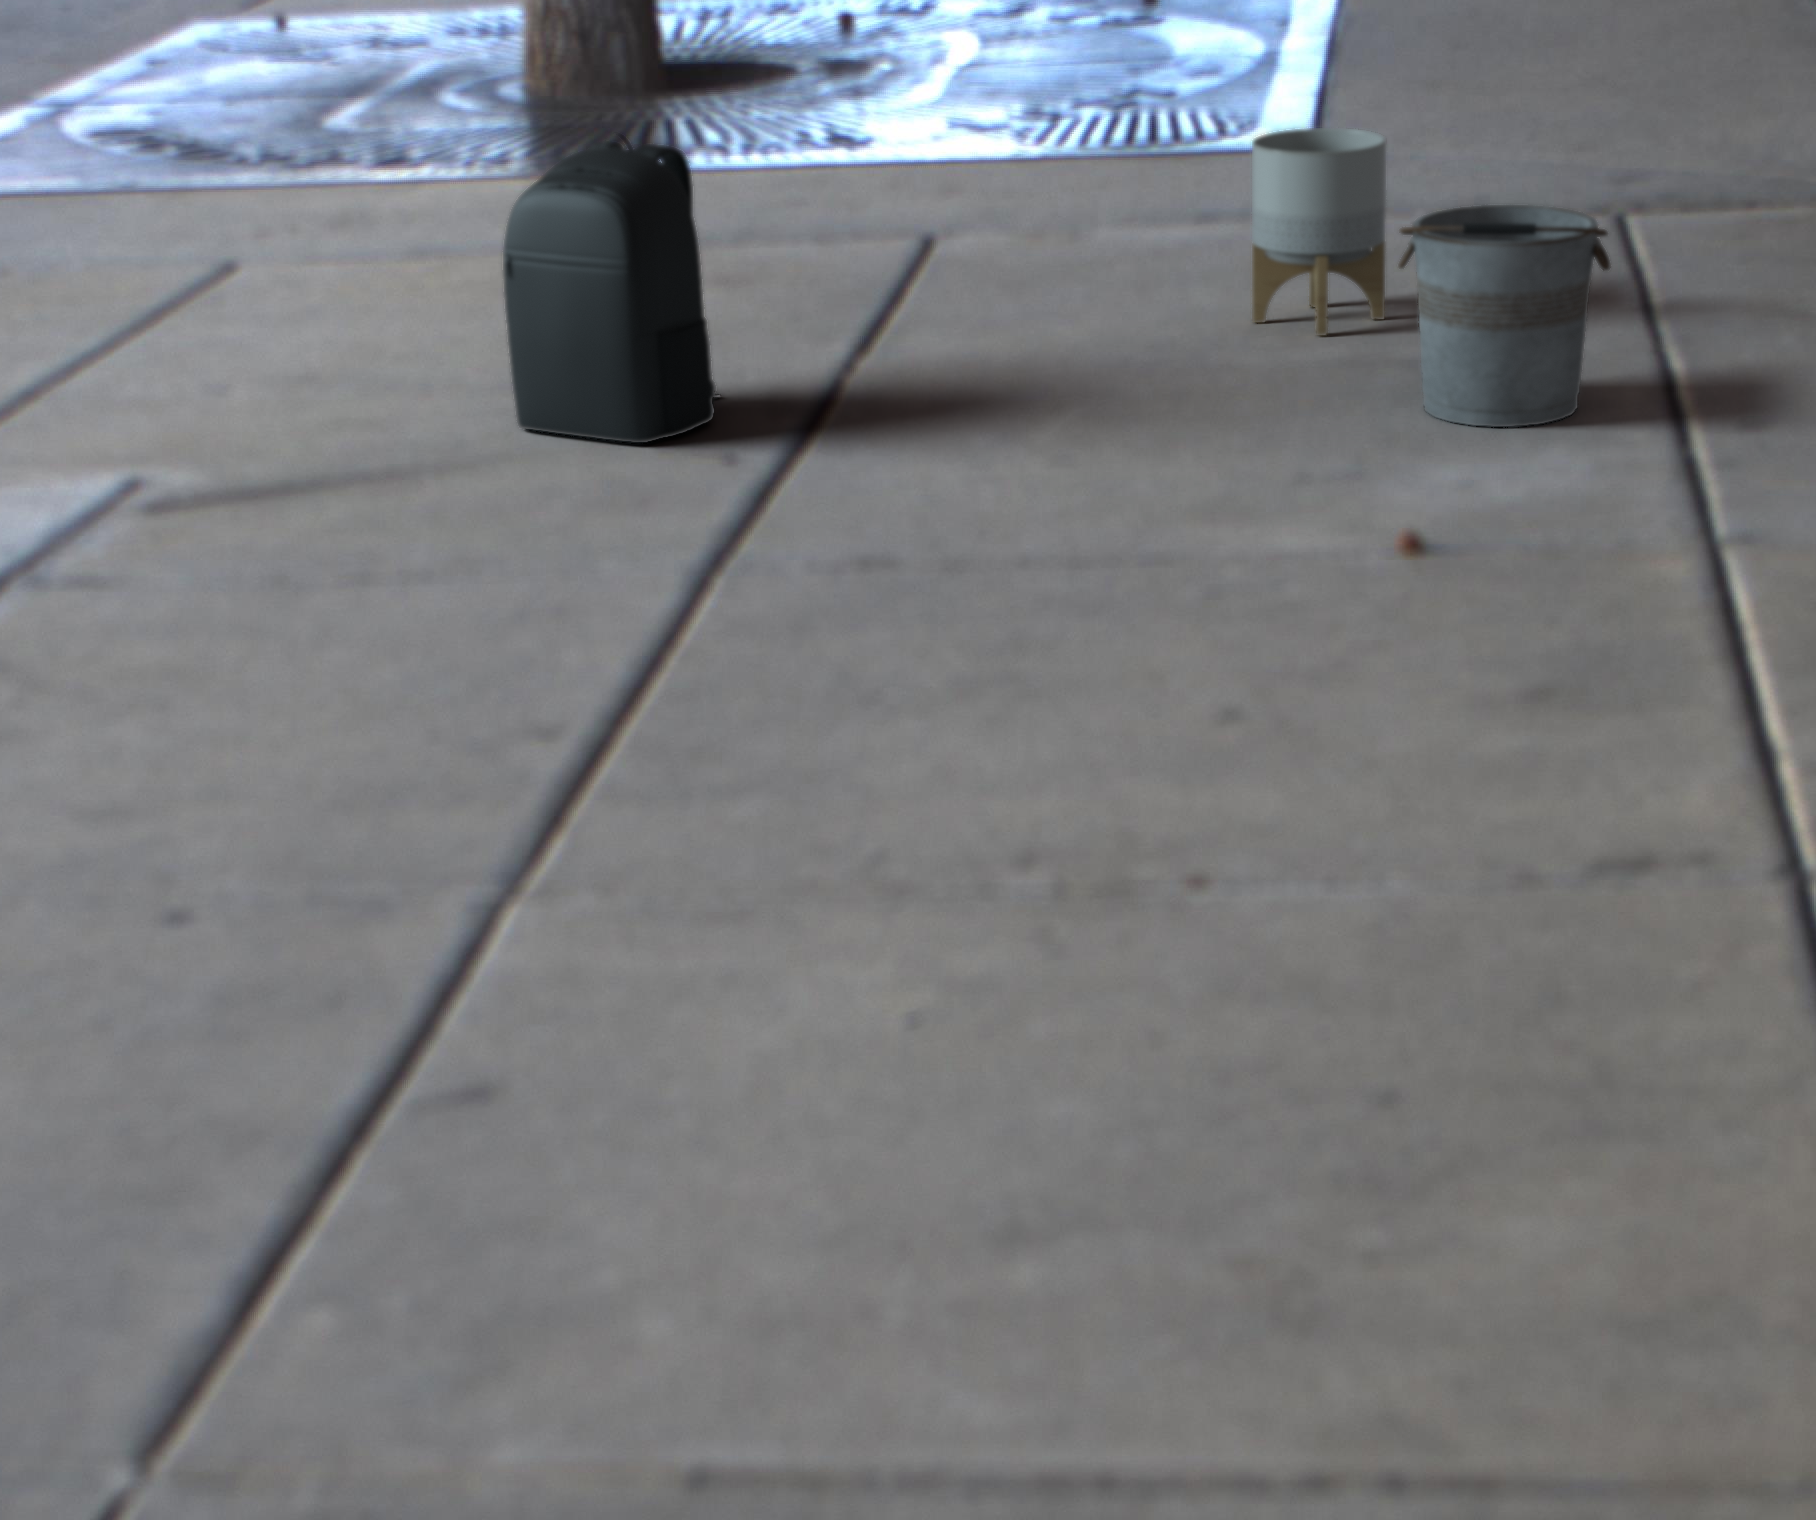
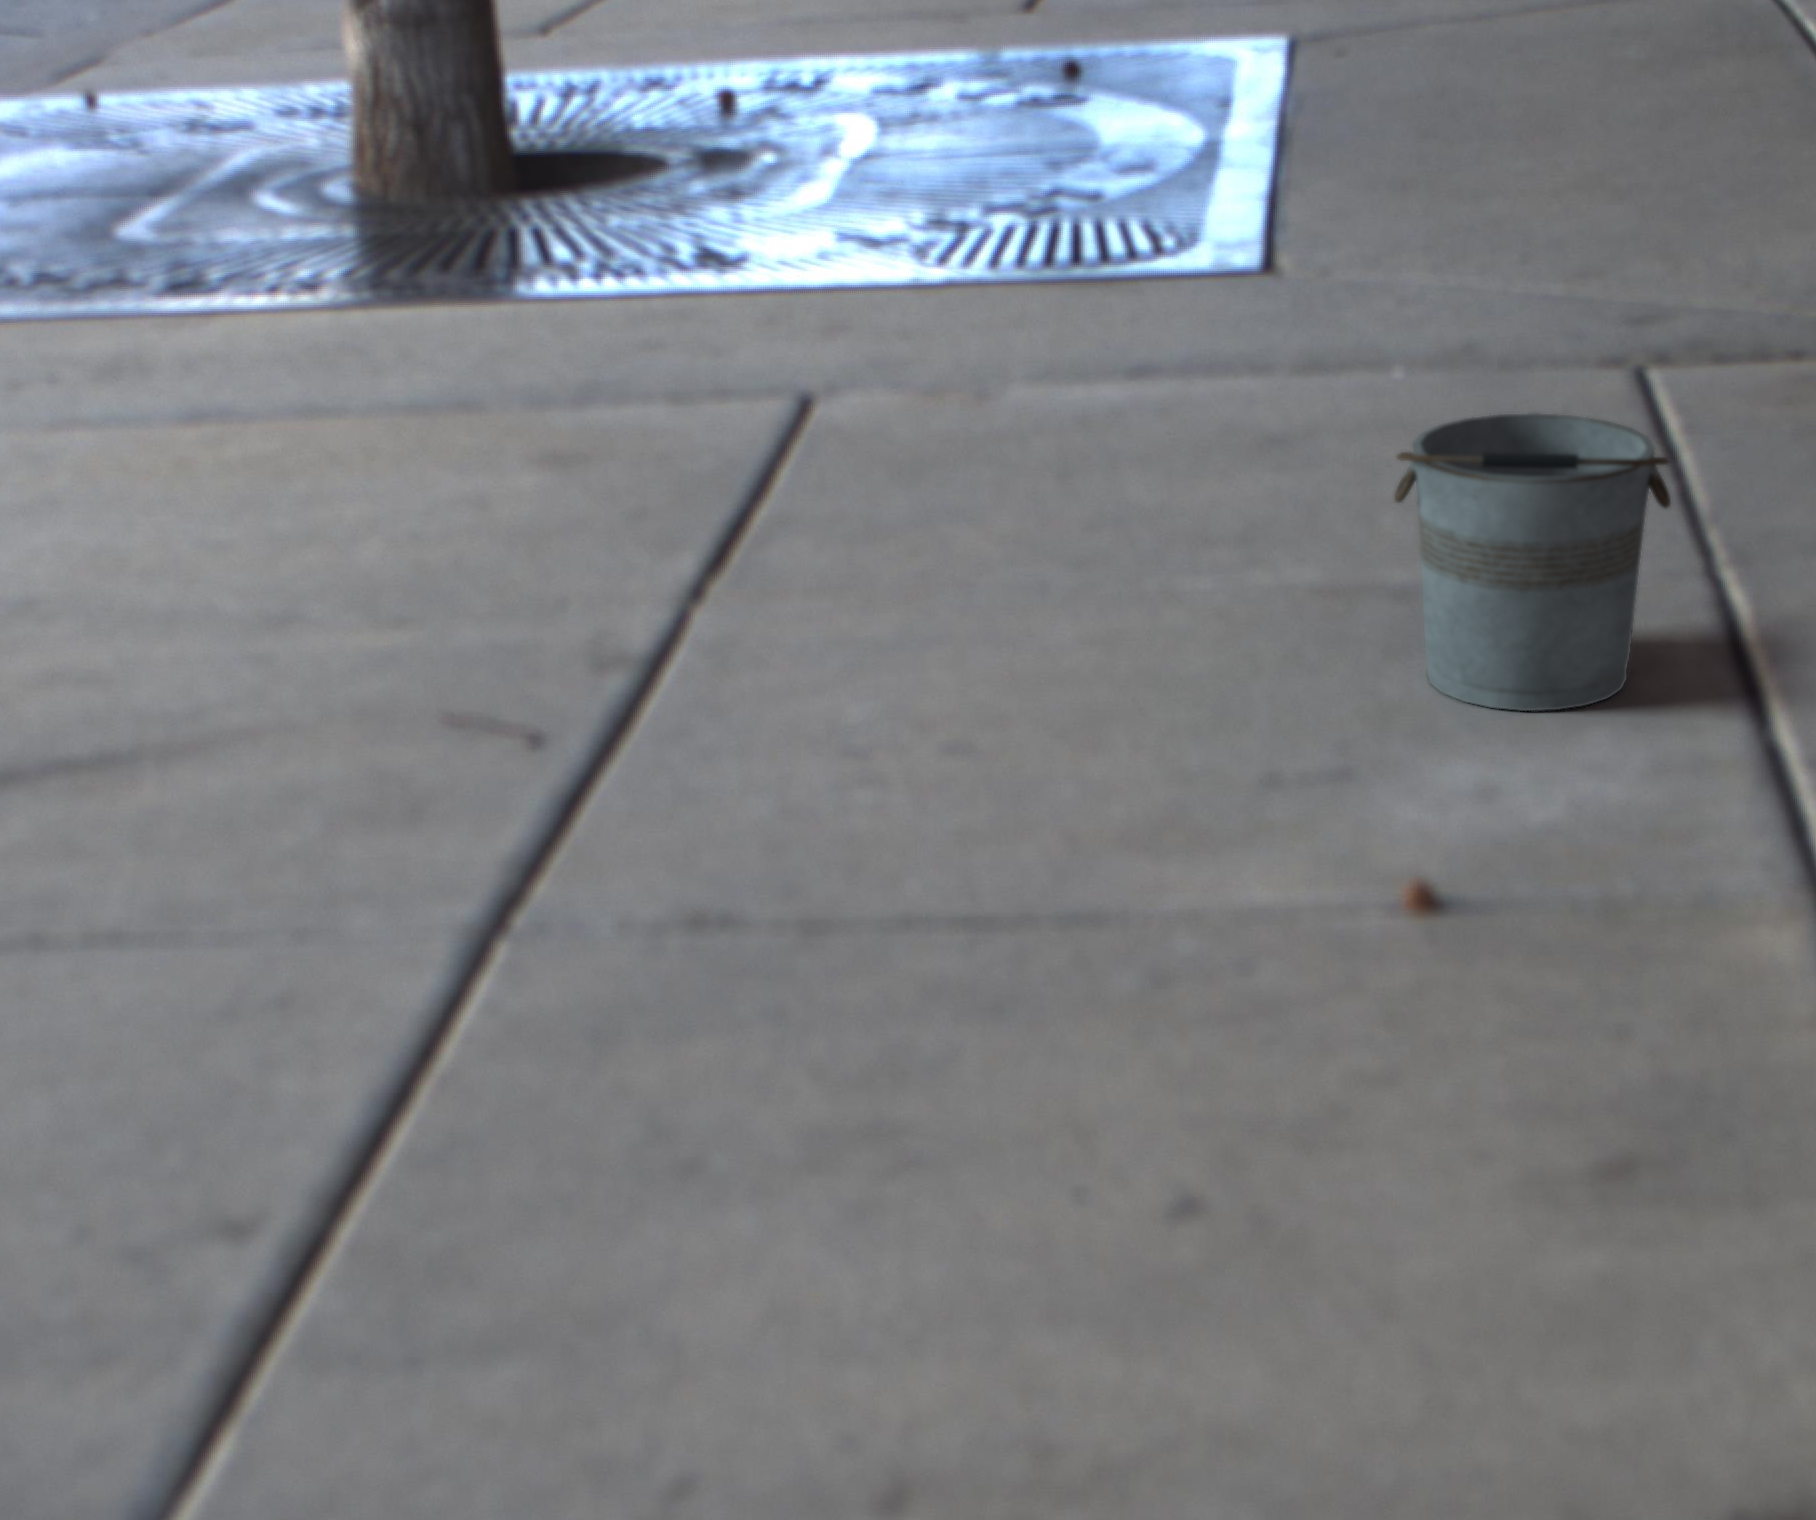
planter: present [1252,128,1386,336] -> none [1200,292,1369,558]
backpack: present [503,135,718,443] -> none [232,327,527,732]

